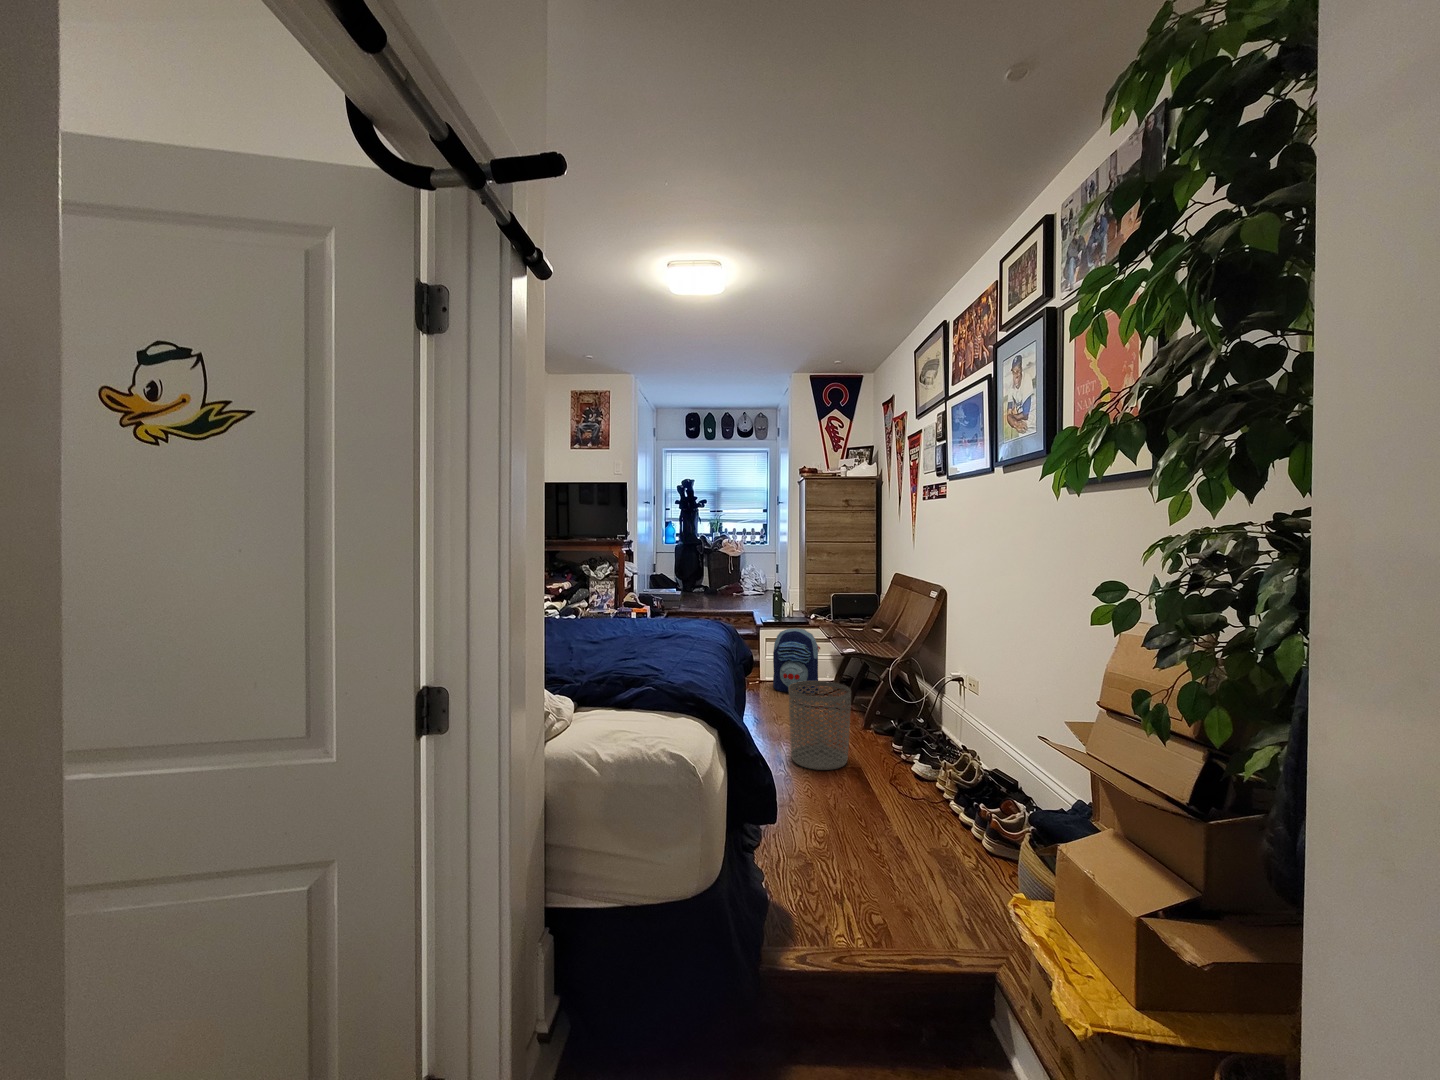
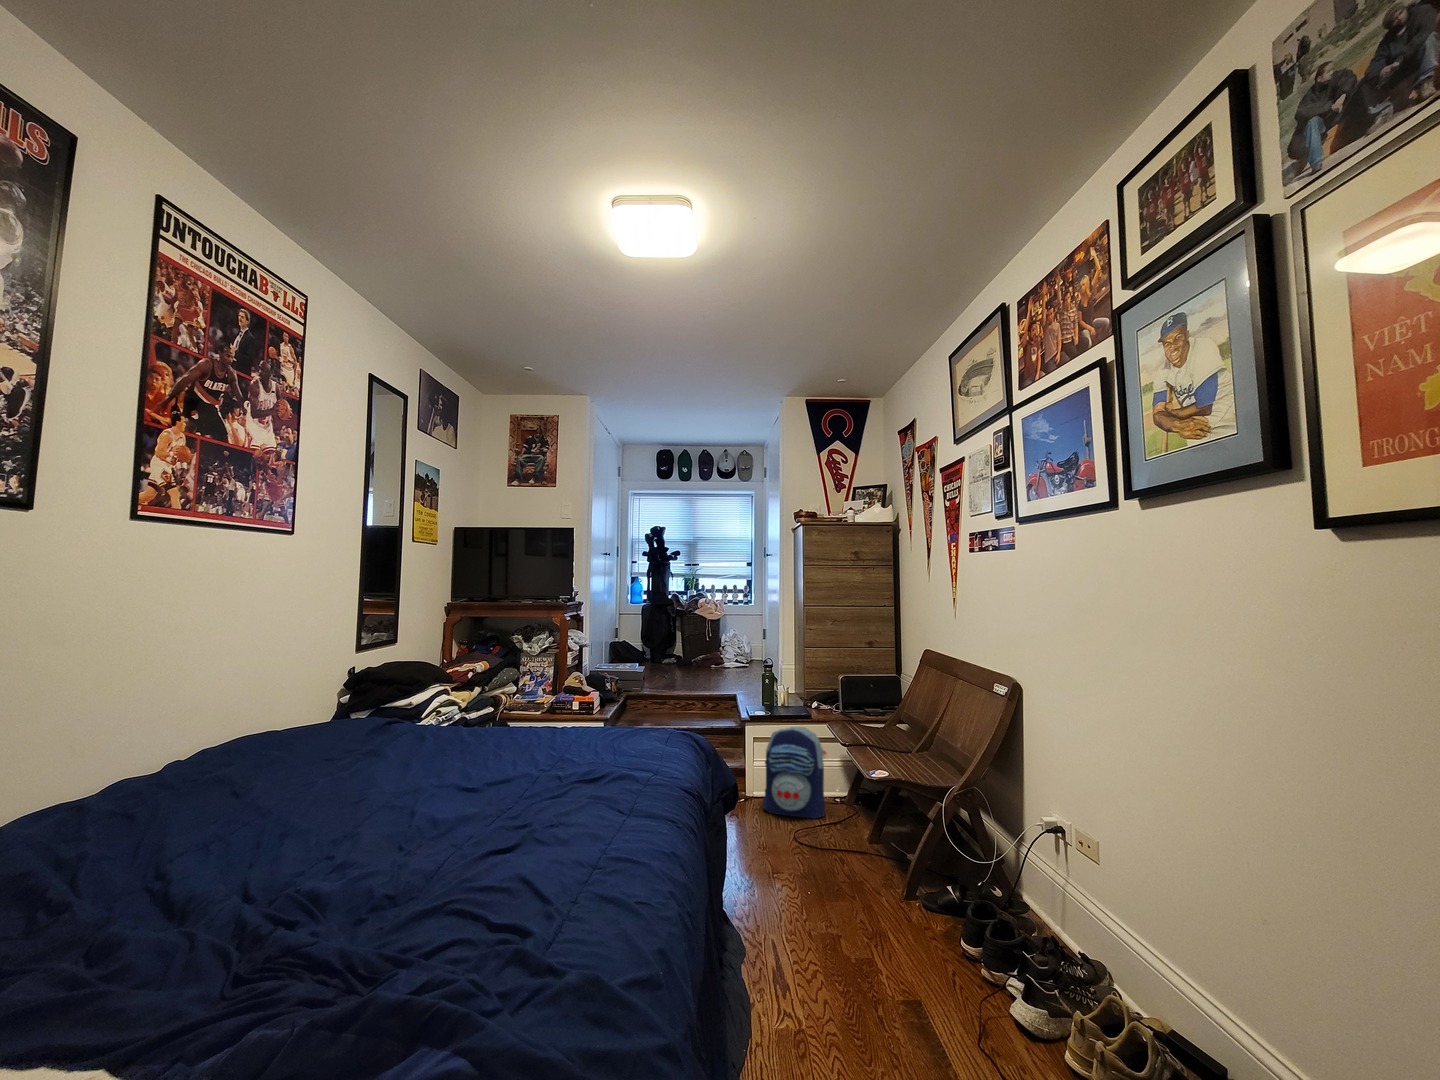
waste bin: present [789,681,851,770] -> none [793,834,894,1002]

